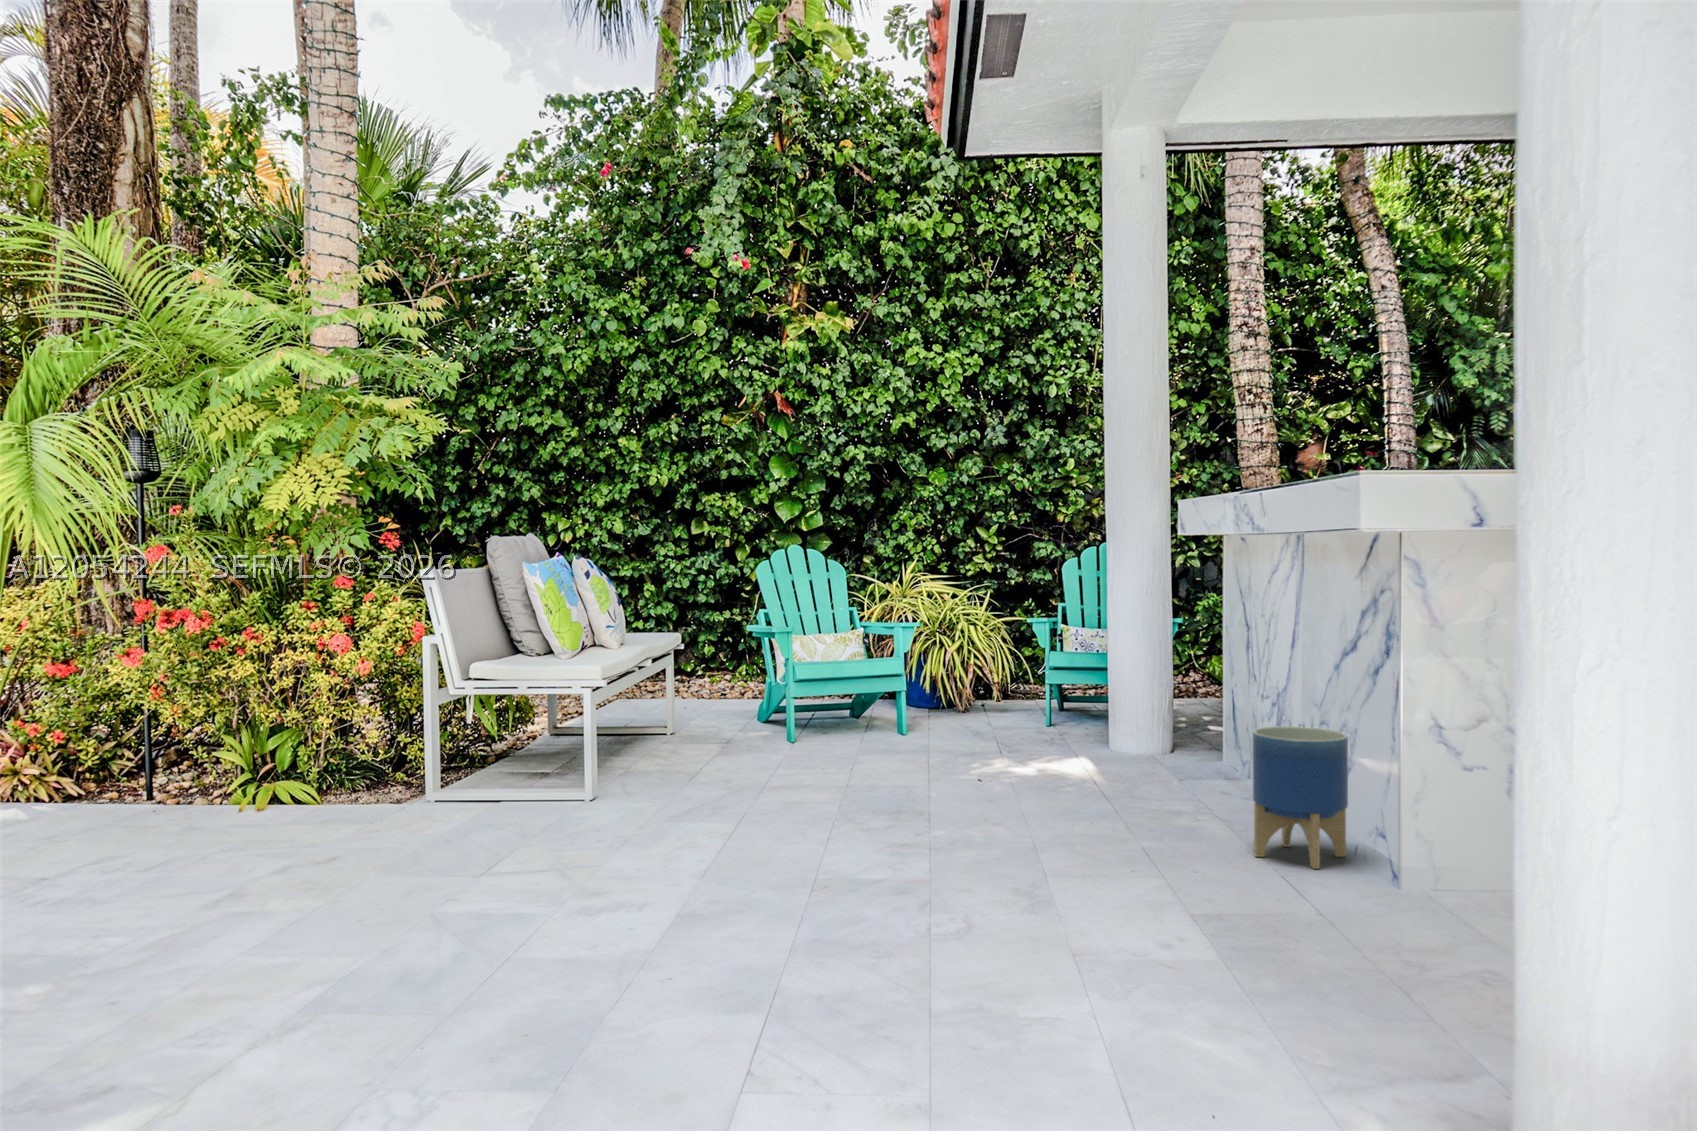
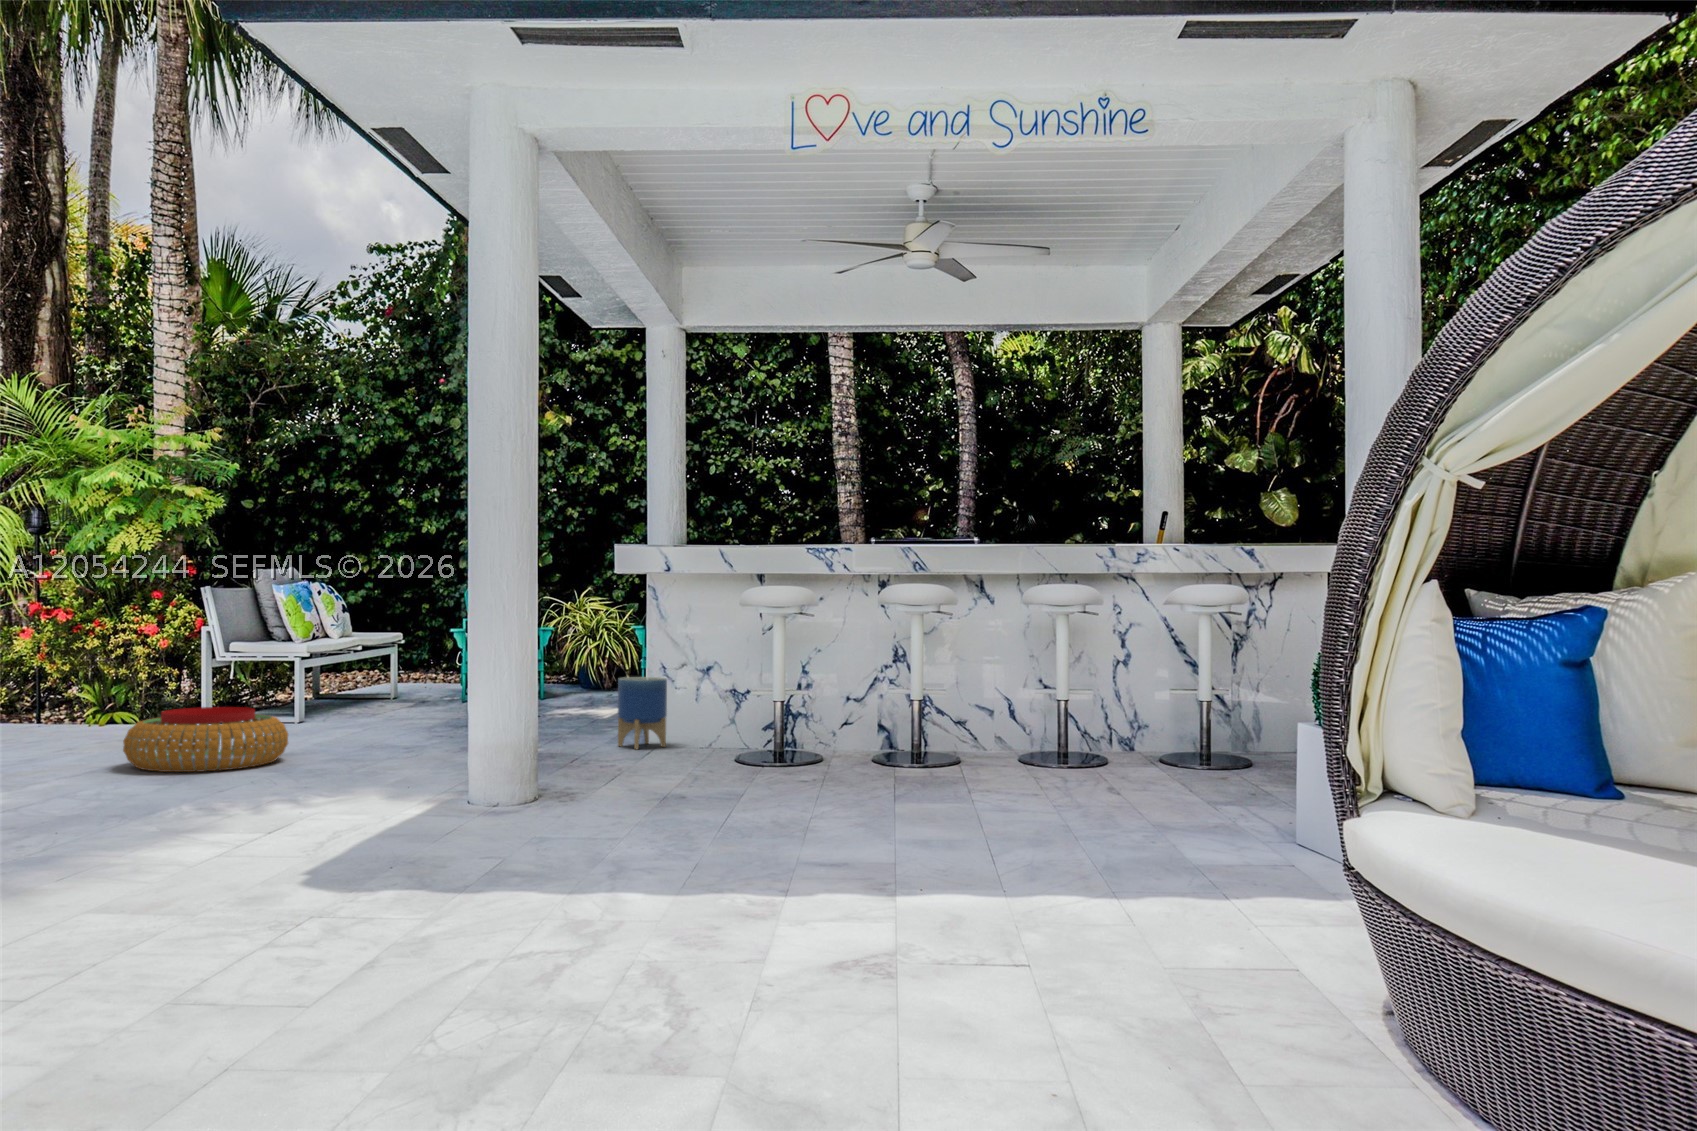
pouf: none [418,831,739,1018] -> present [123,707,288,772]

